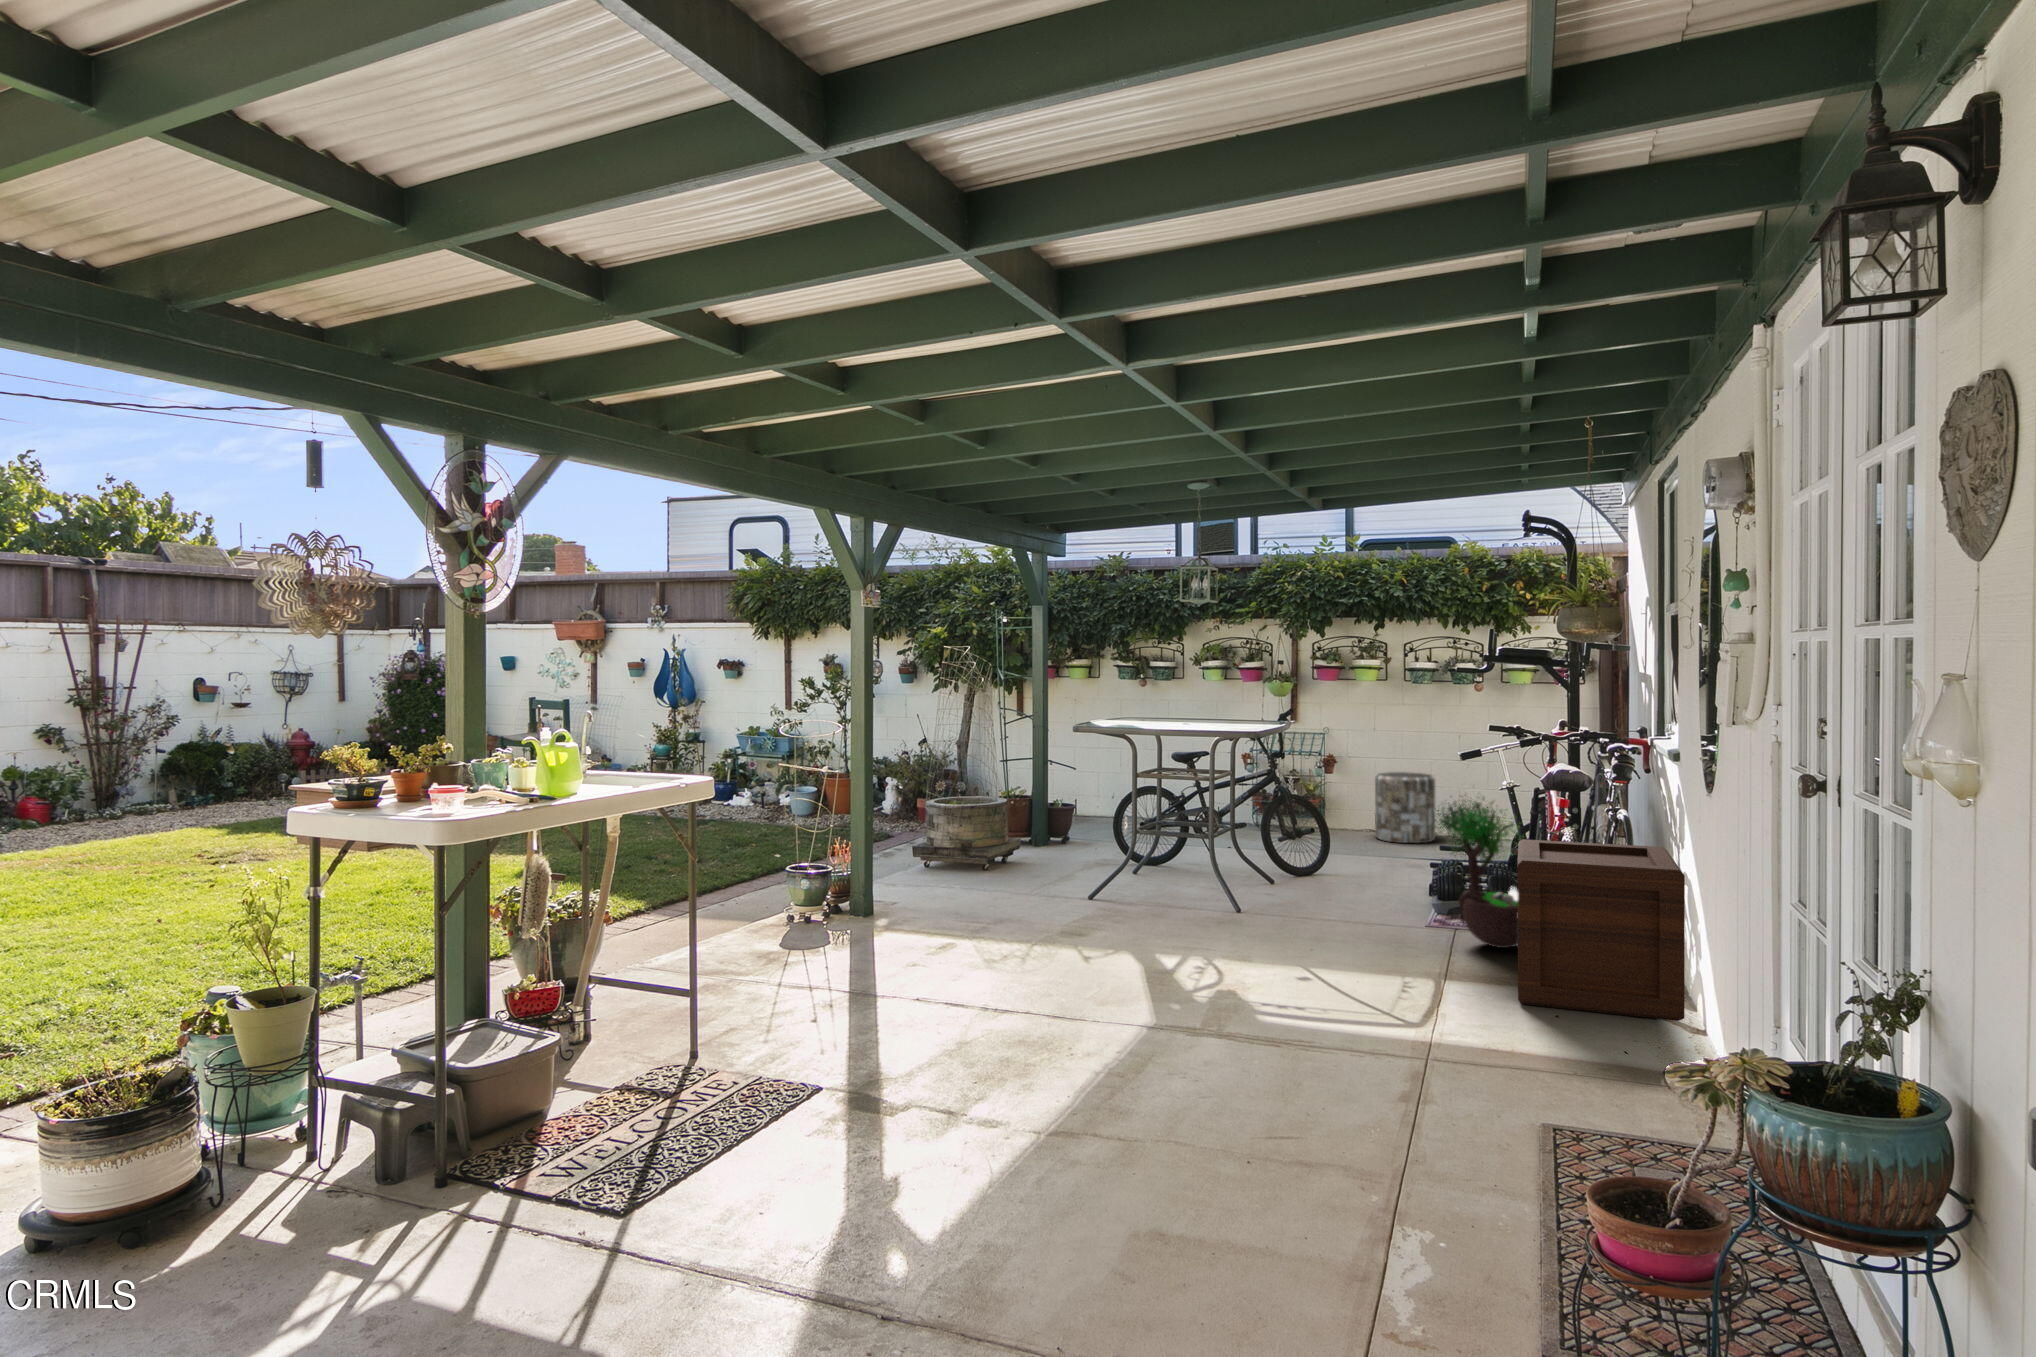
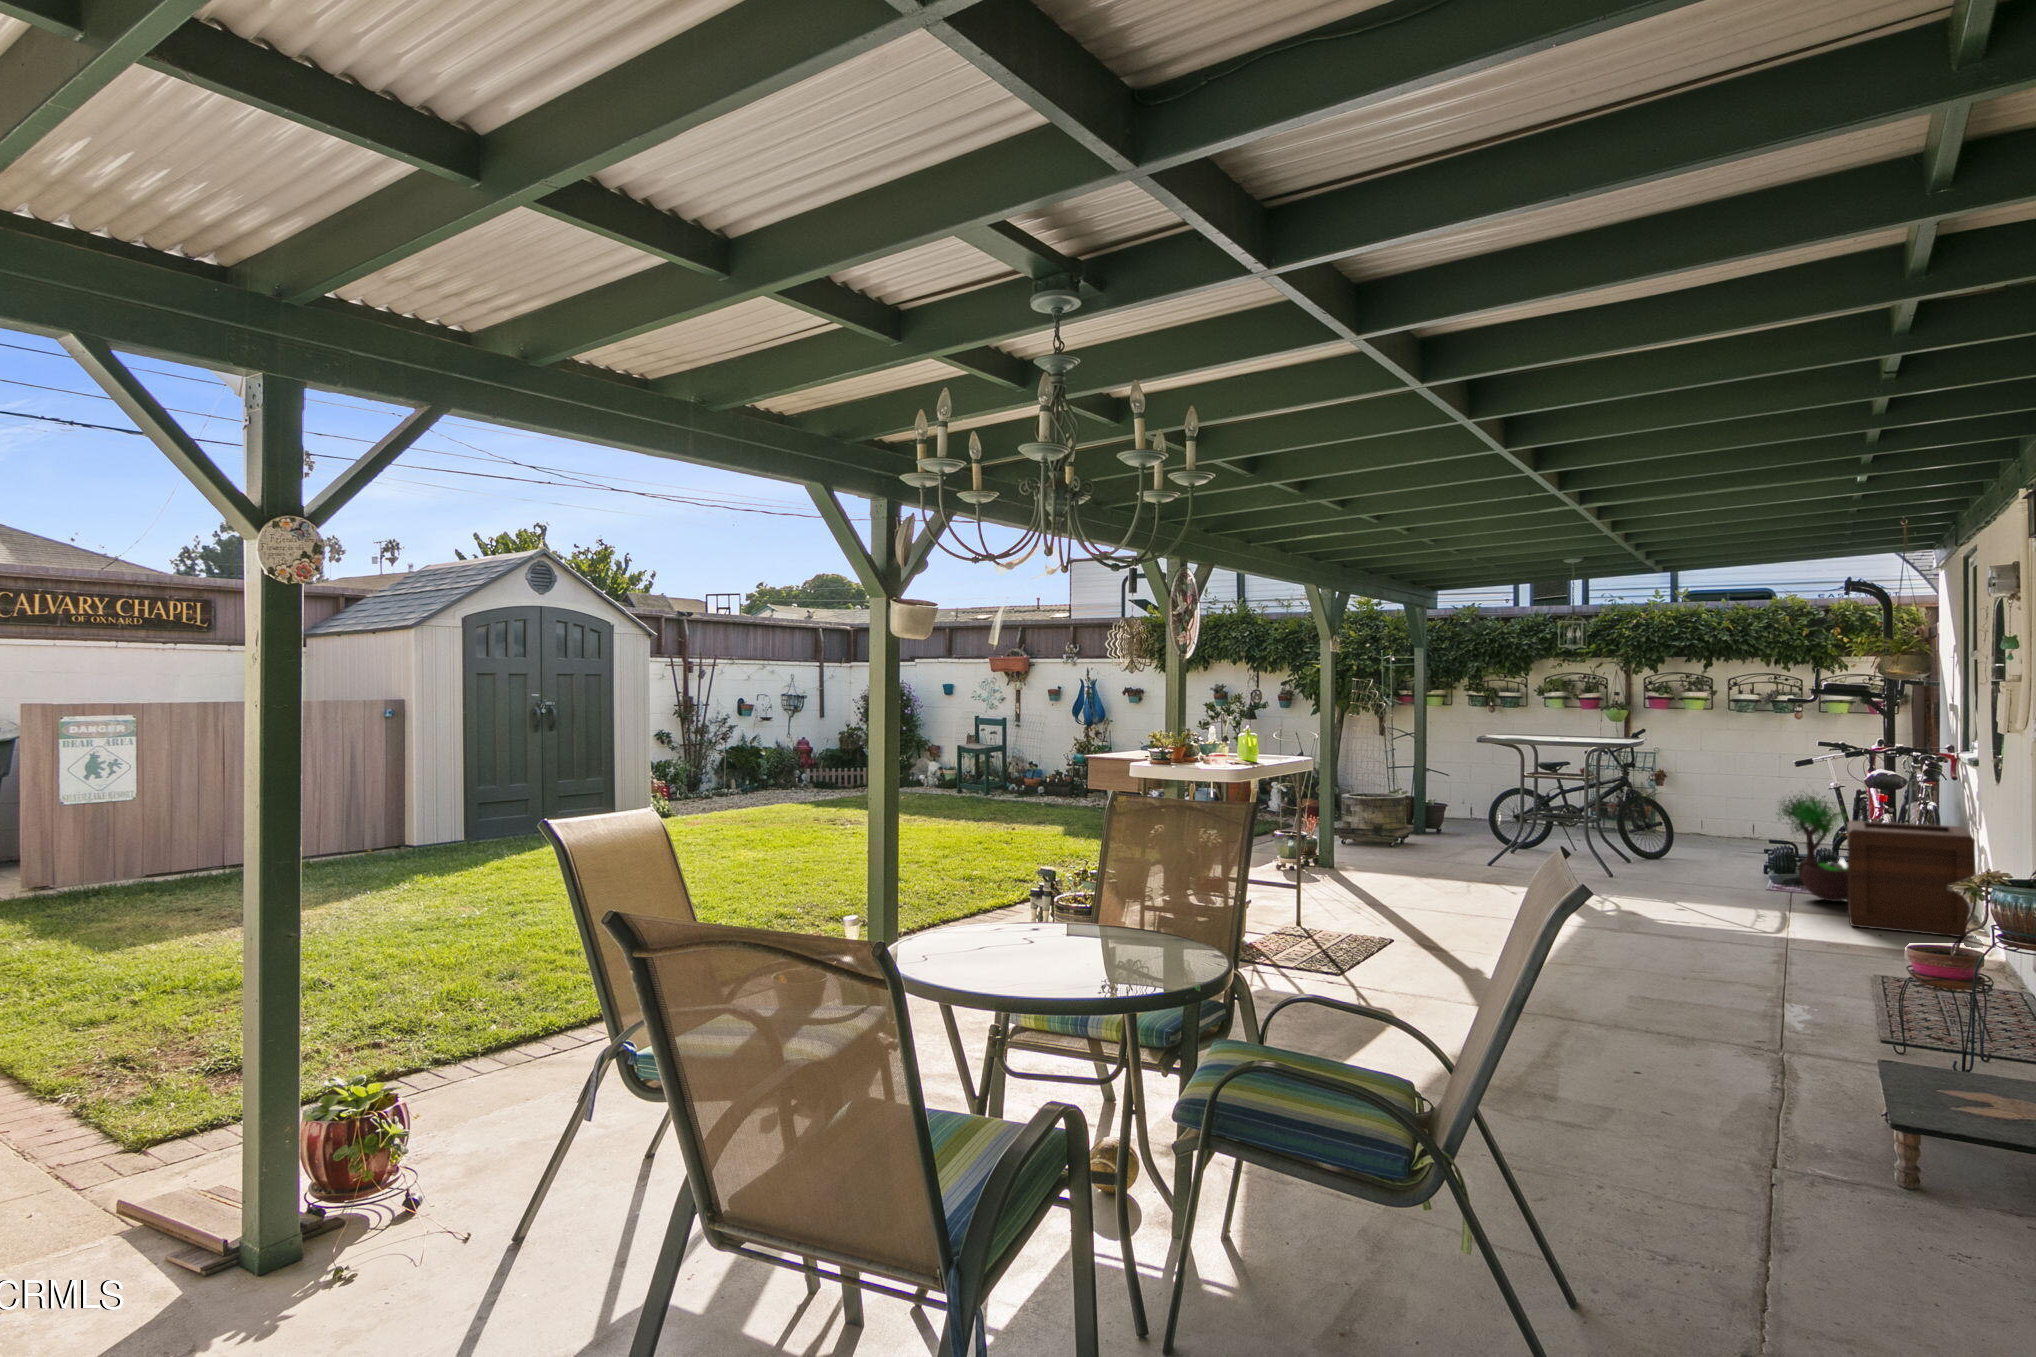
side table: present [1375,772,1435,843] -> none [1706,785,1761,843]

